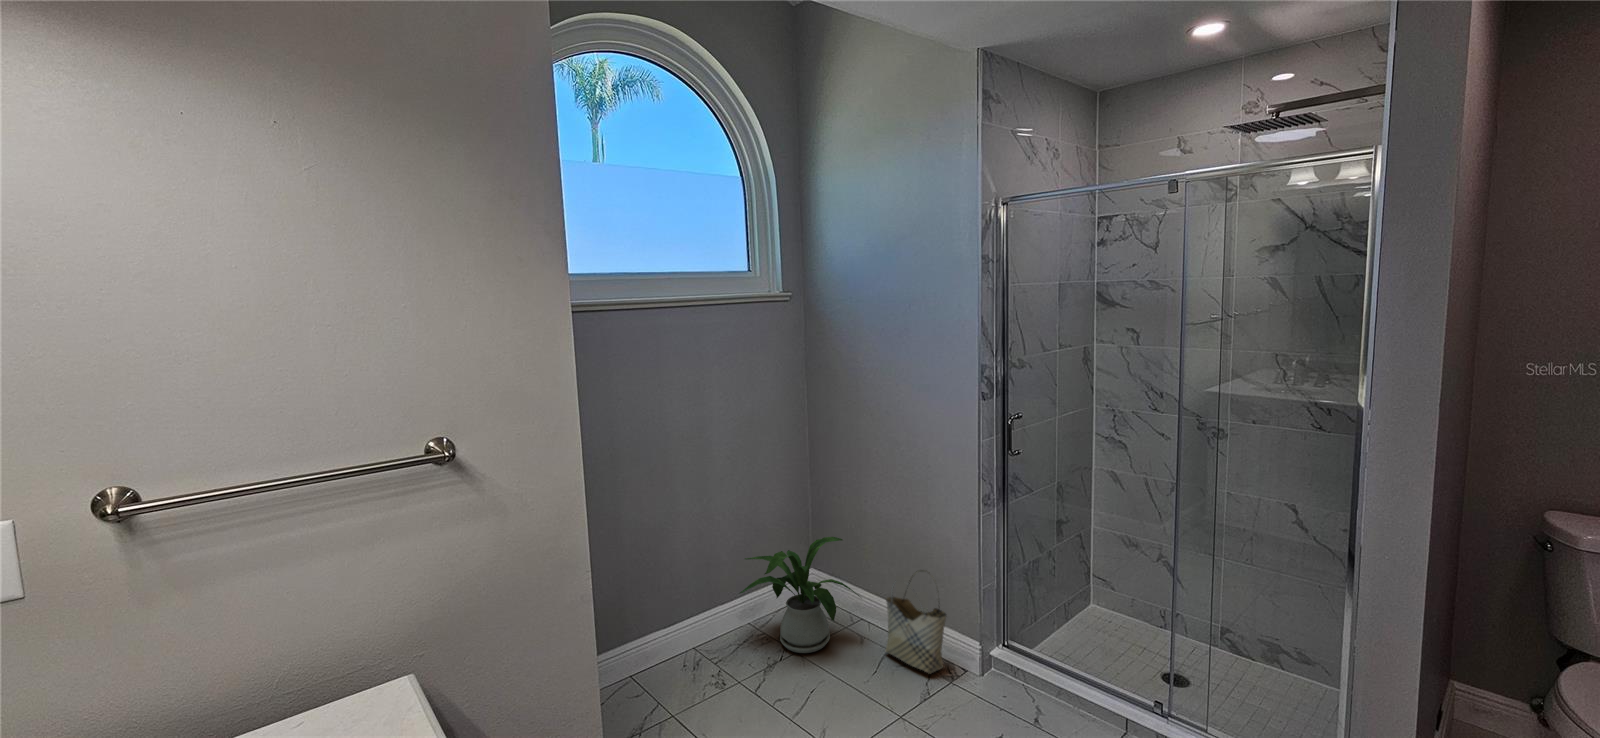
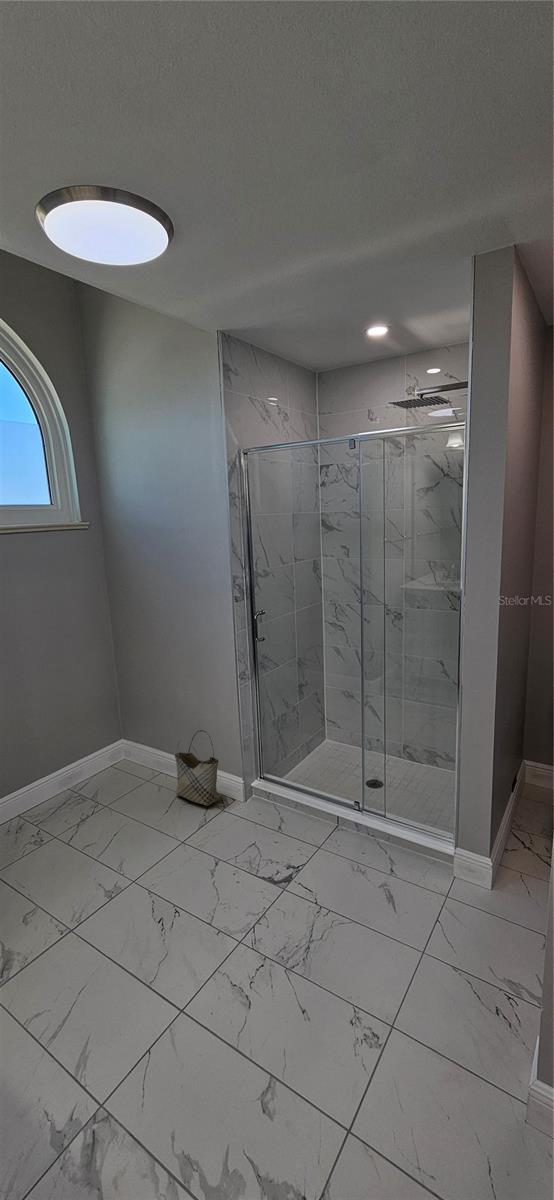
house plant: present [740,537,860,653] -> none [57,713,159,805]

